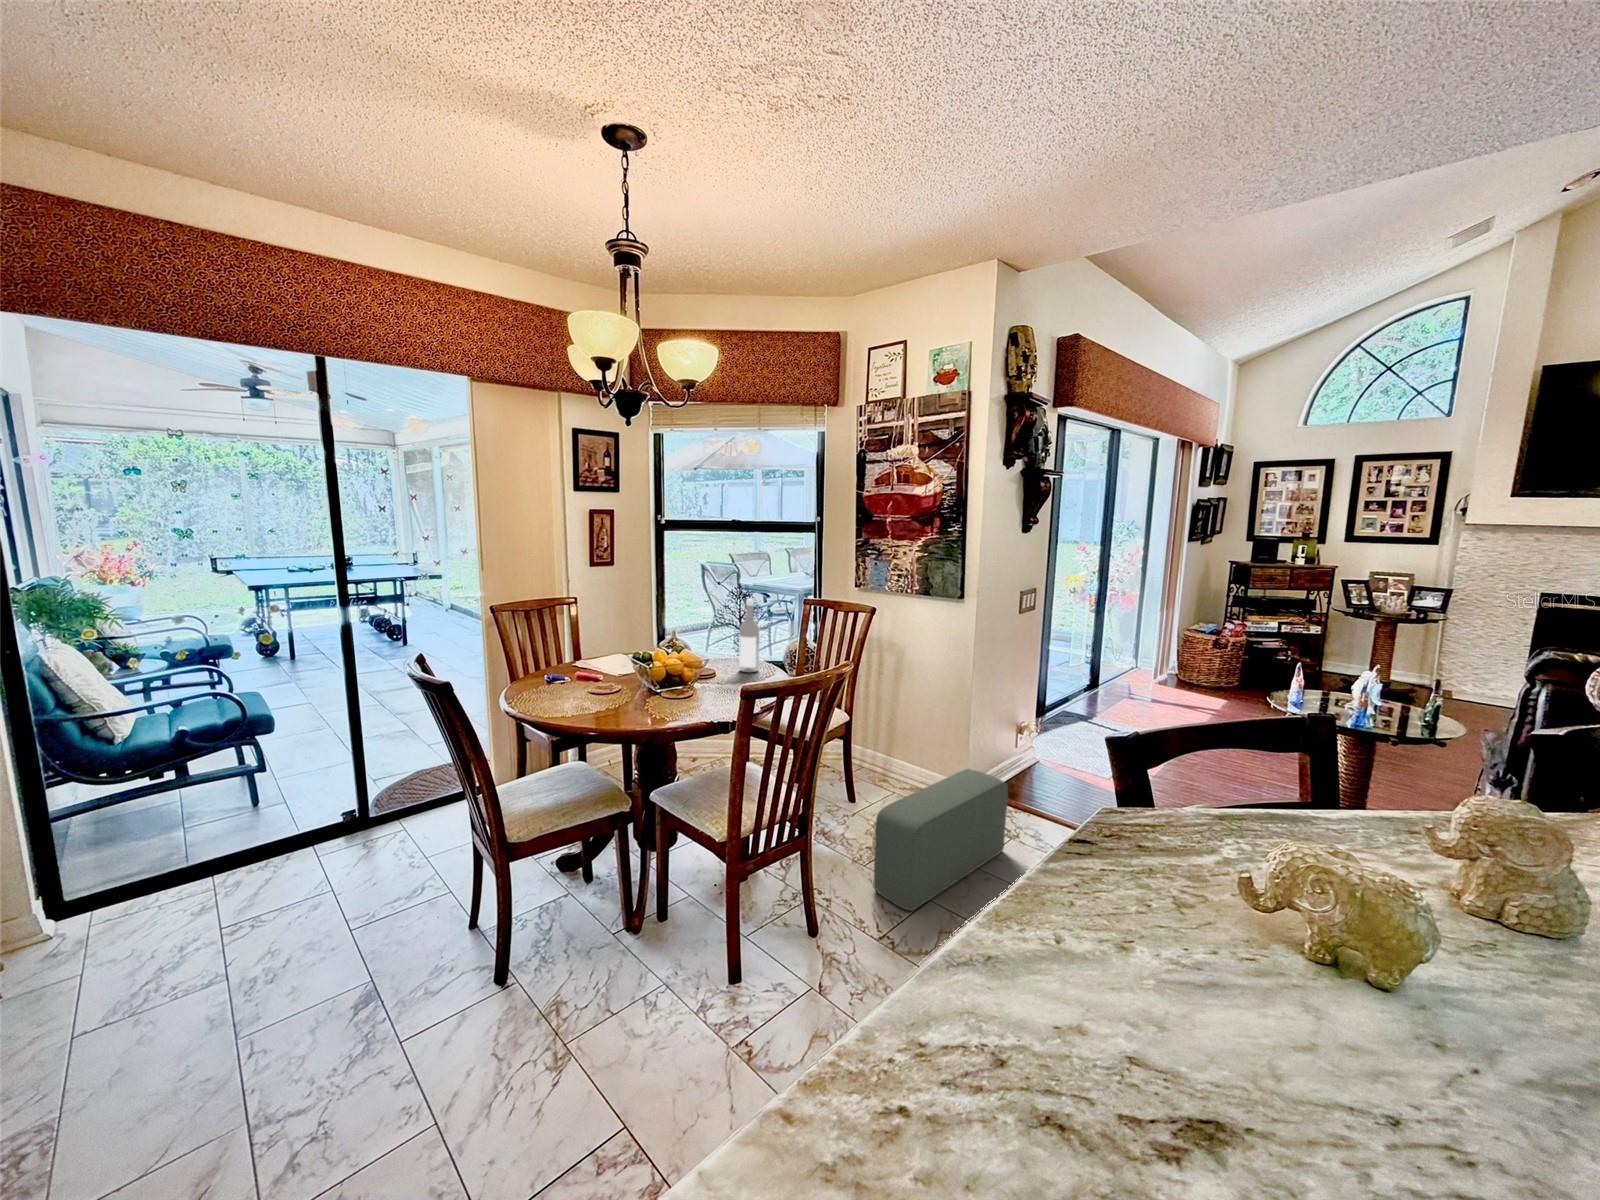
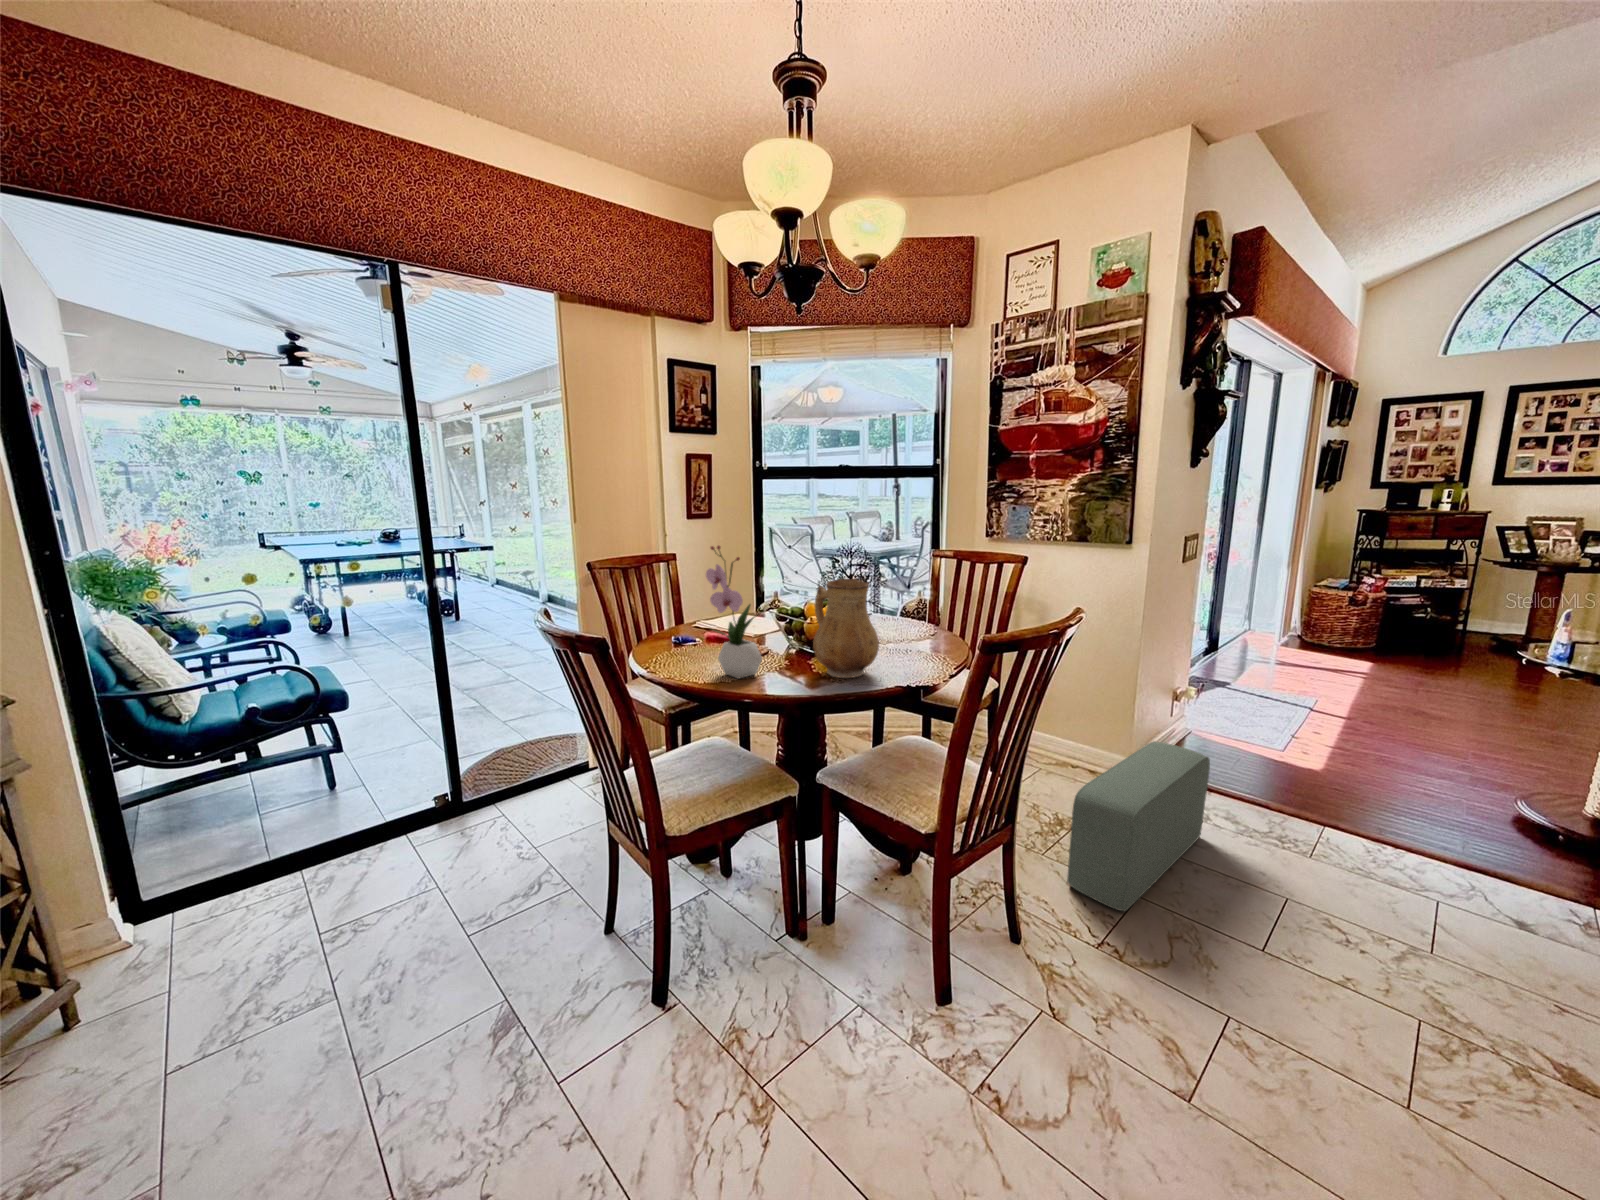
wine bottle: present [739,599,759,673] -> none [885,545,909,631]
flower arrangement: none [557,605,610,714] -> present [706,546,762,678]
ceramic pitcher: none [648,633,702,714] -> present [813,579,879,678]

